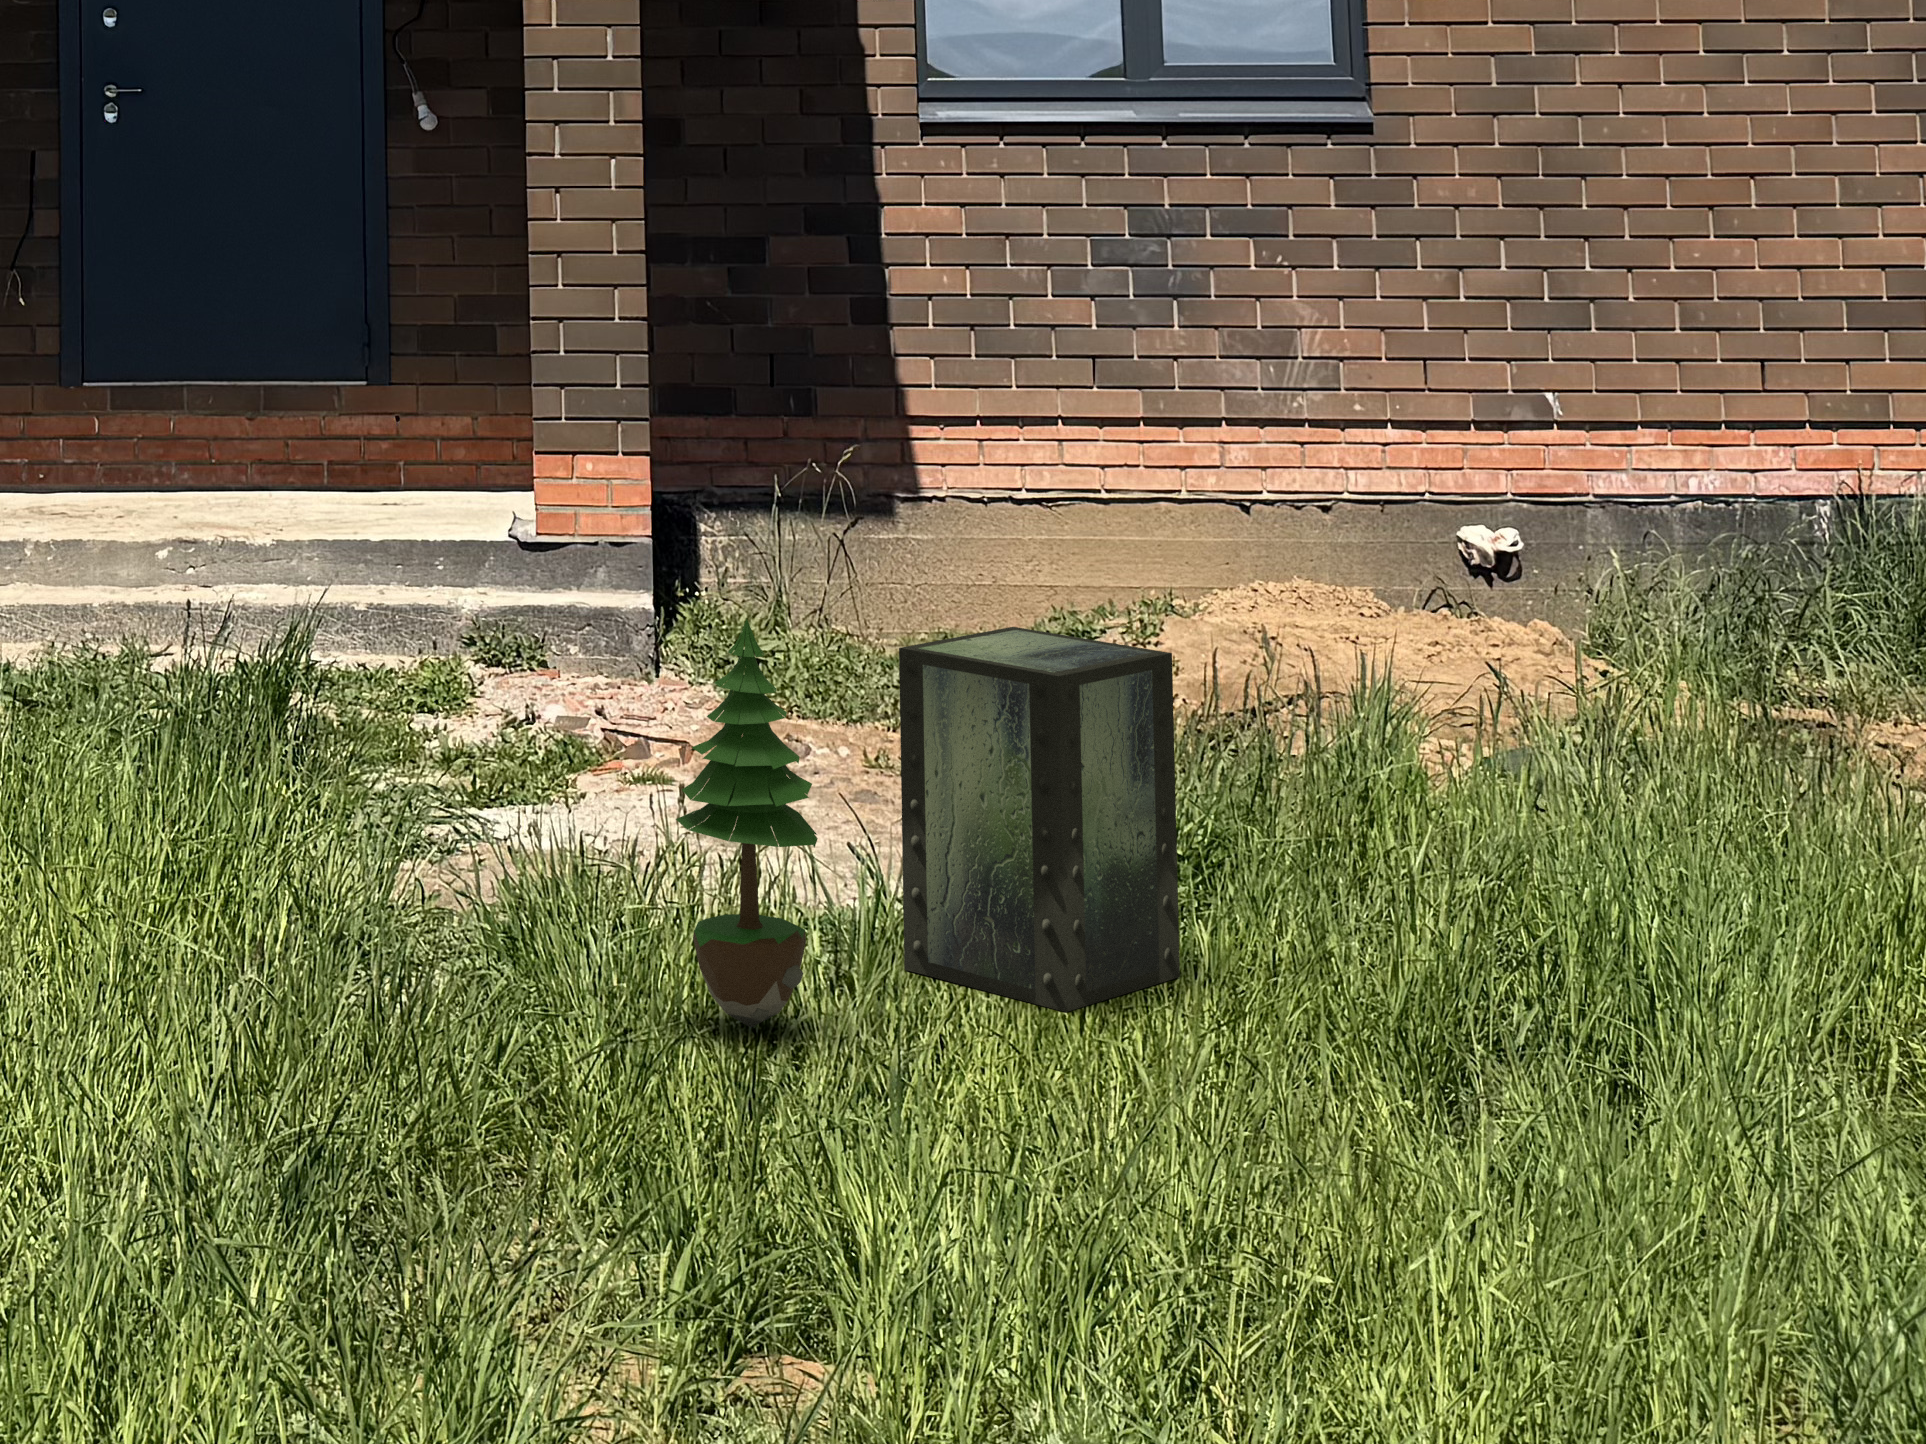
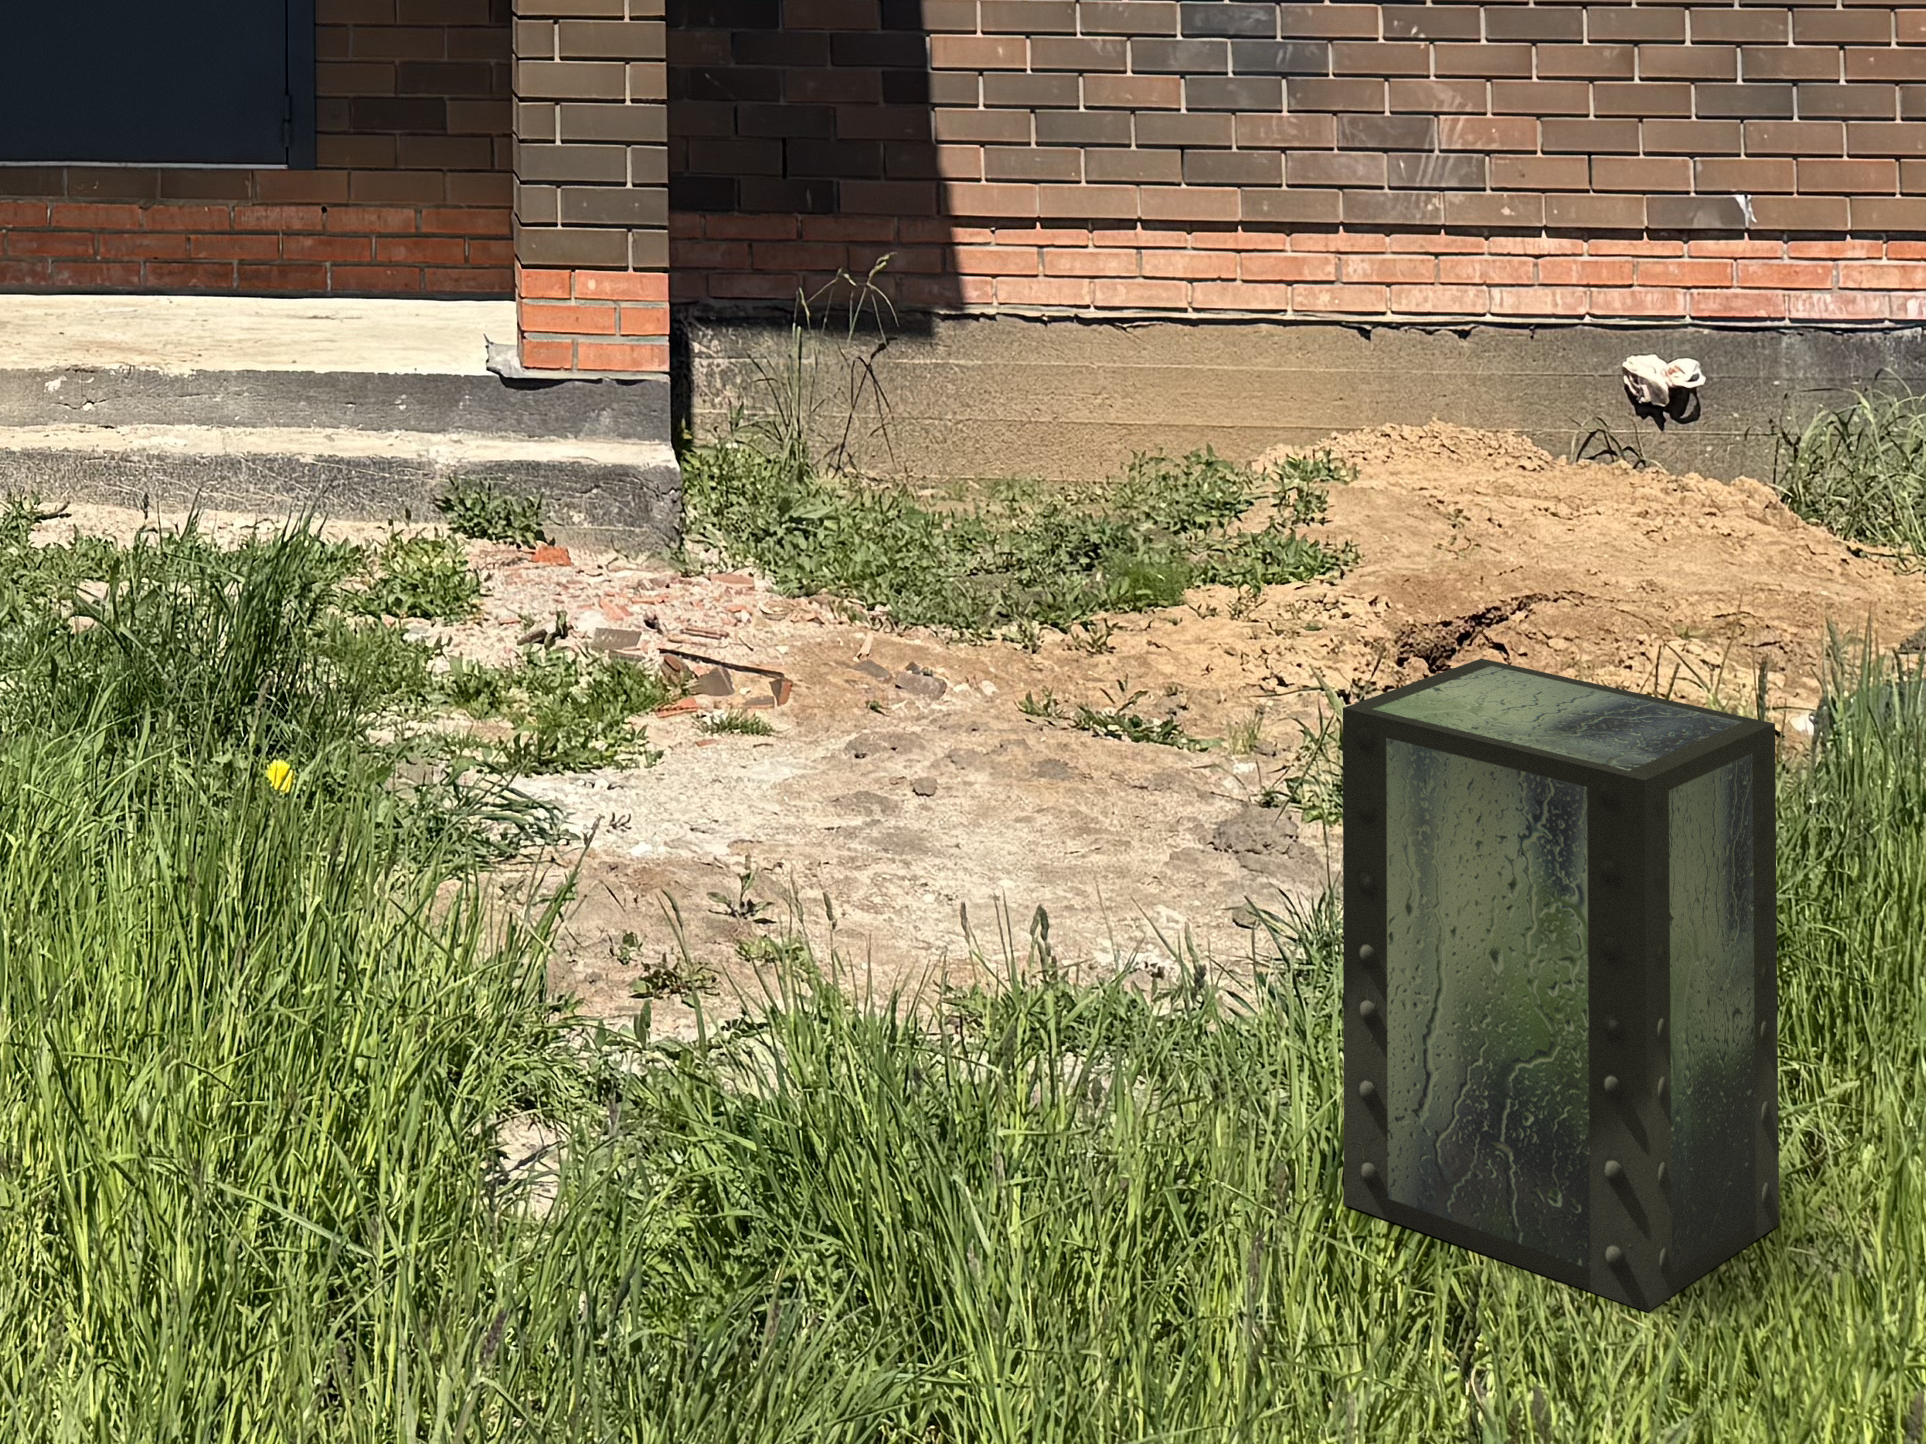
potted tree: present [676,619,818,1028] -> none [1040,695,1286,1352]

